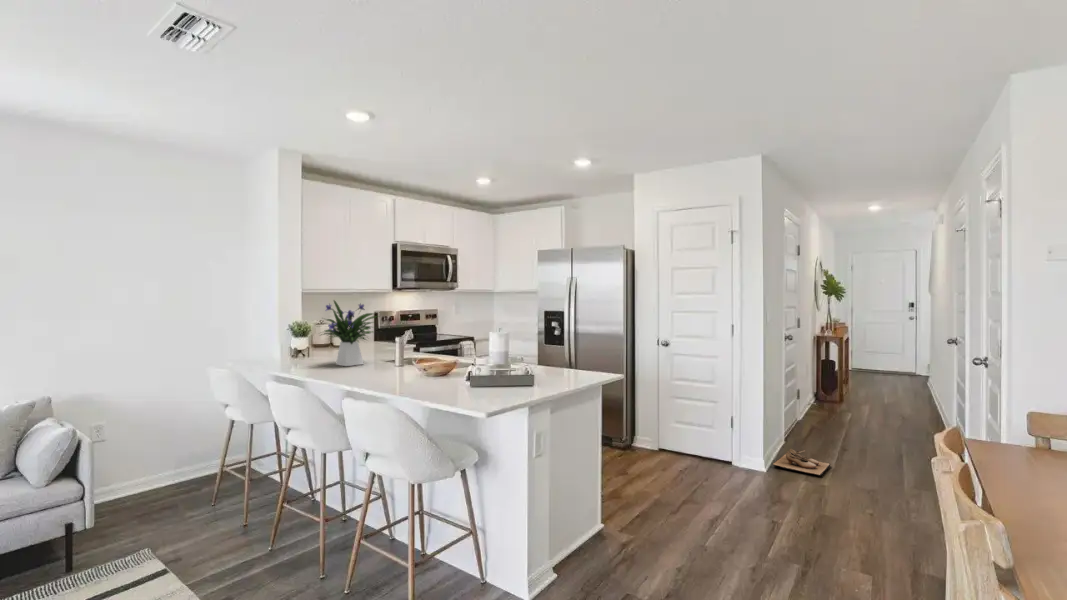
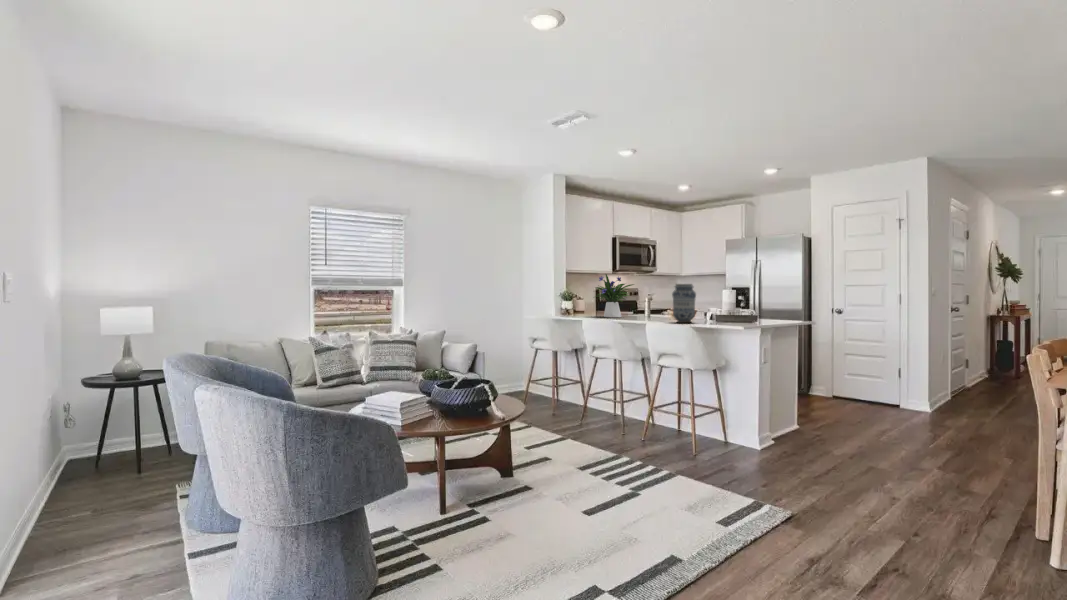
vase: none [404,322,442,388] -> present [672,284,696,323]
shoe: present [773,449,830,476] -> none [936,397,991,415]

